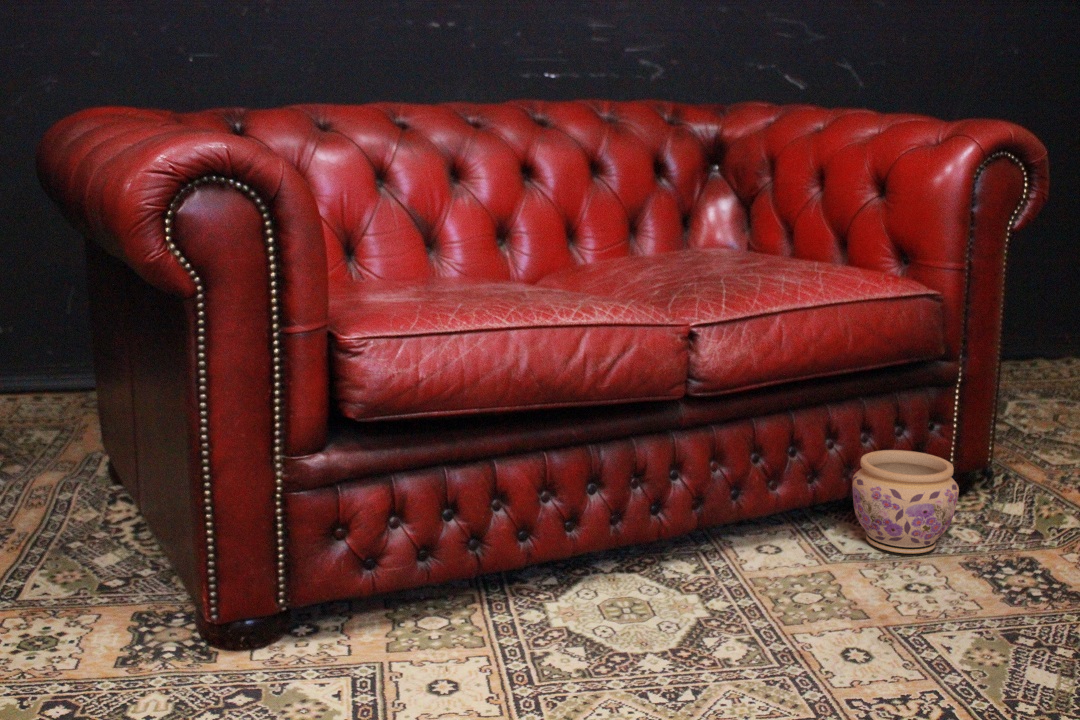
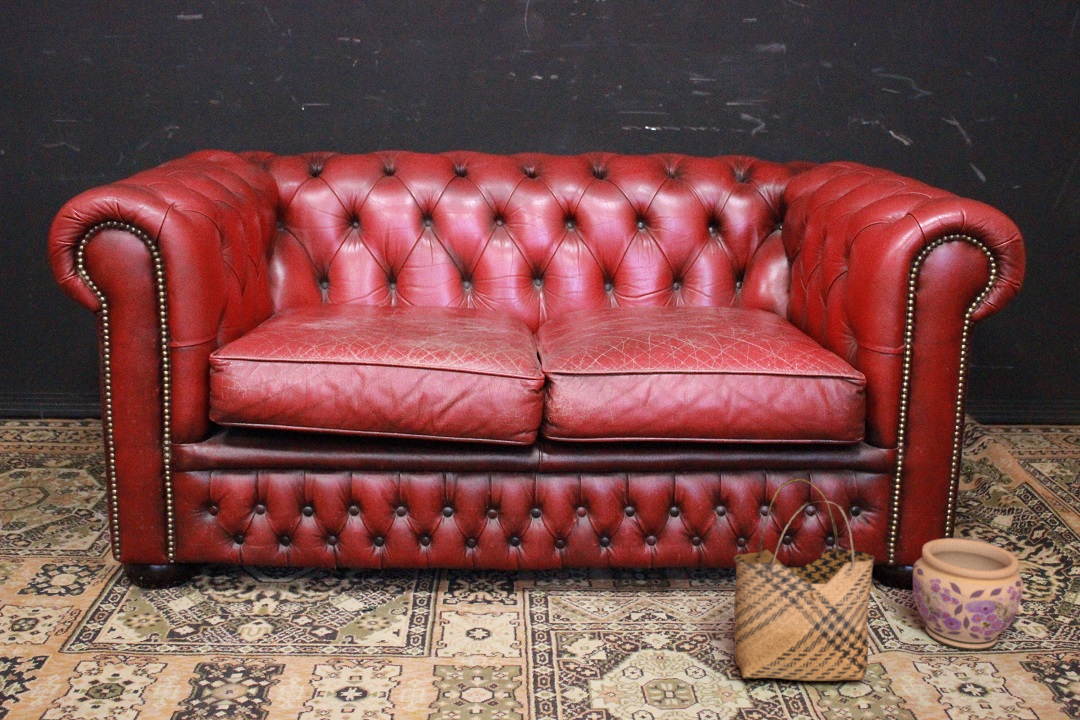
woven basket: none [683,391,820,591] -> present [734,478,874,681]

